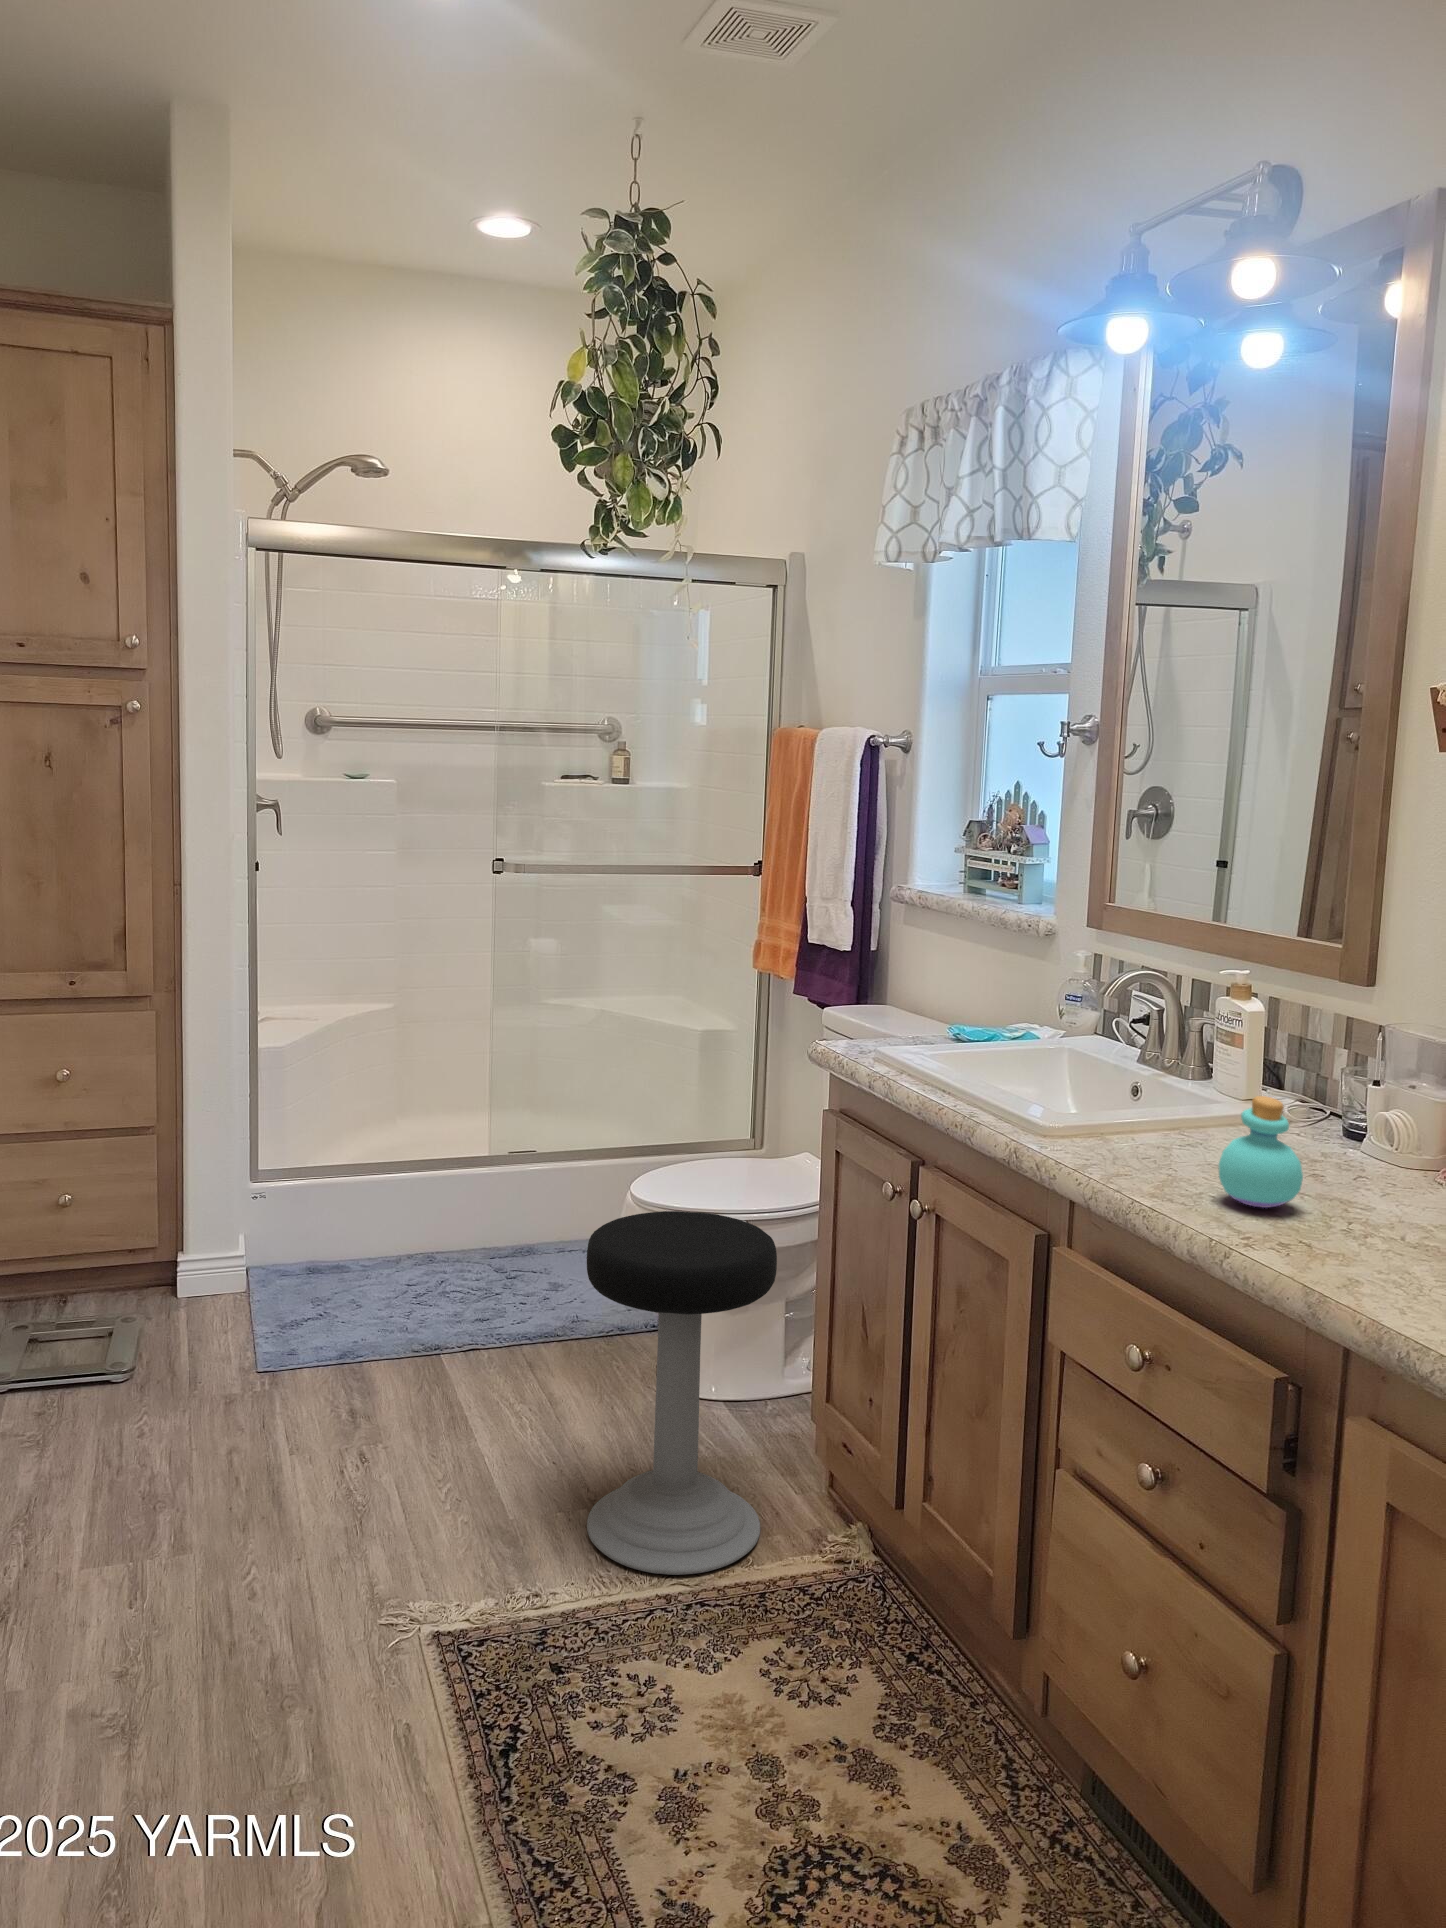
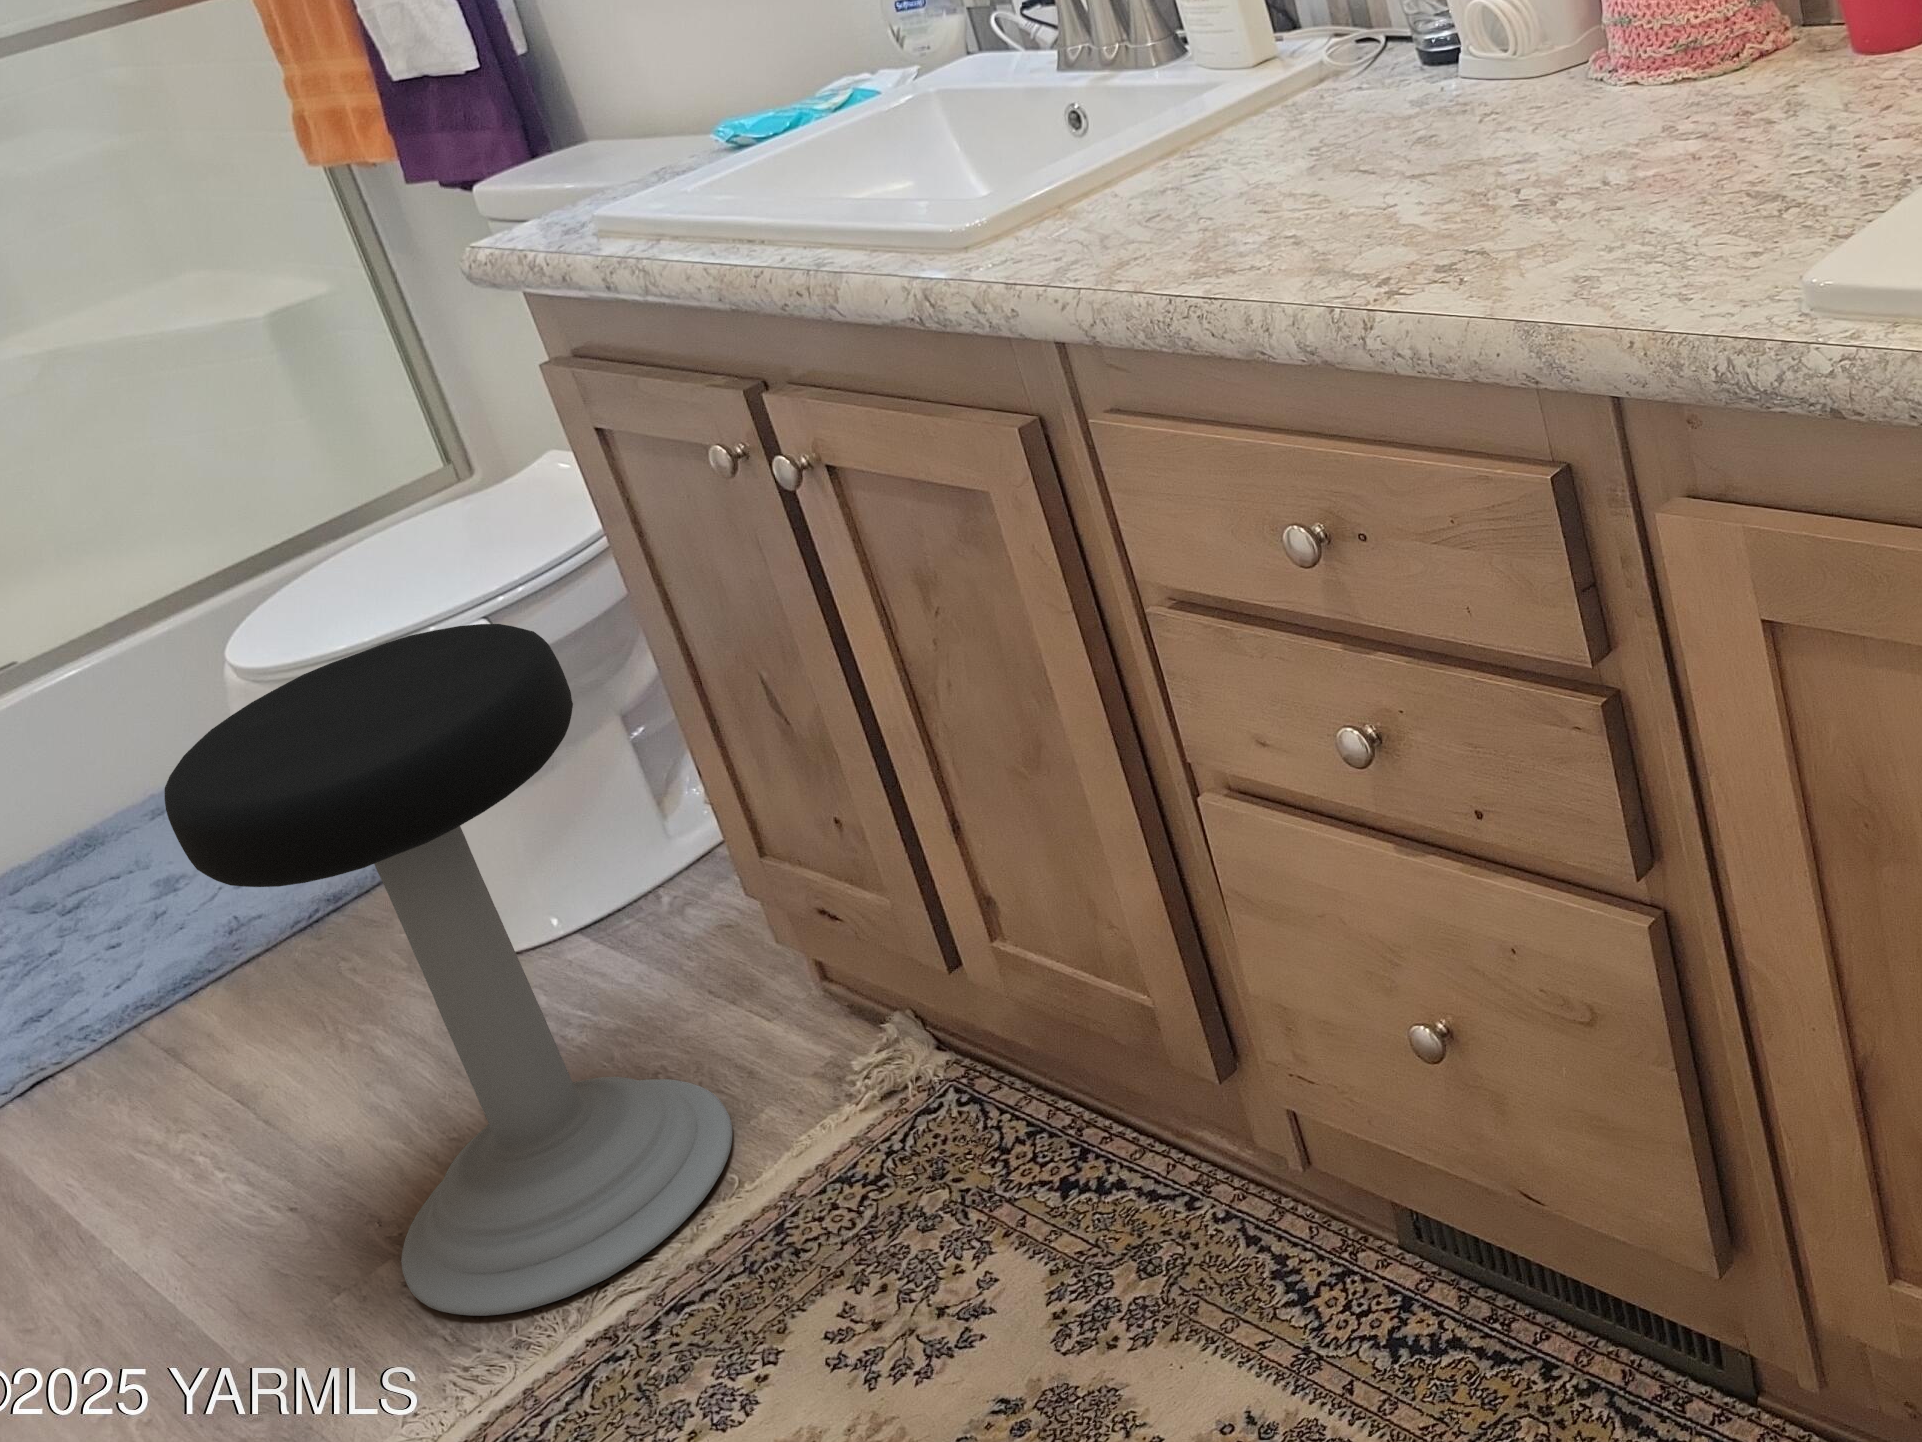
perfume bottle: present [1219,1096,1303,1208] -> none [1272,29,1419,231]

